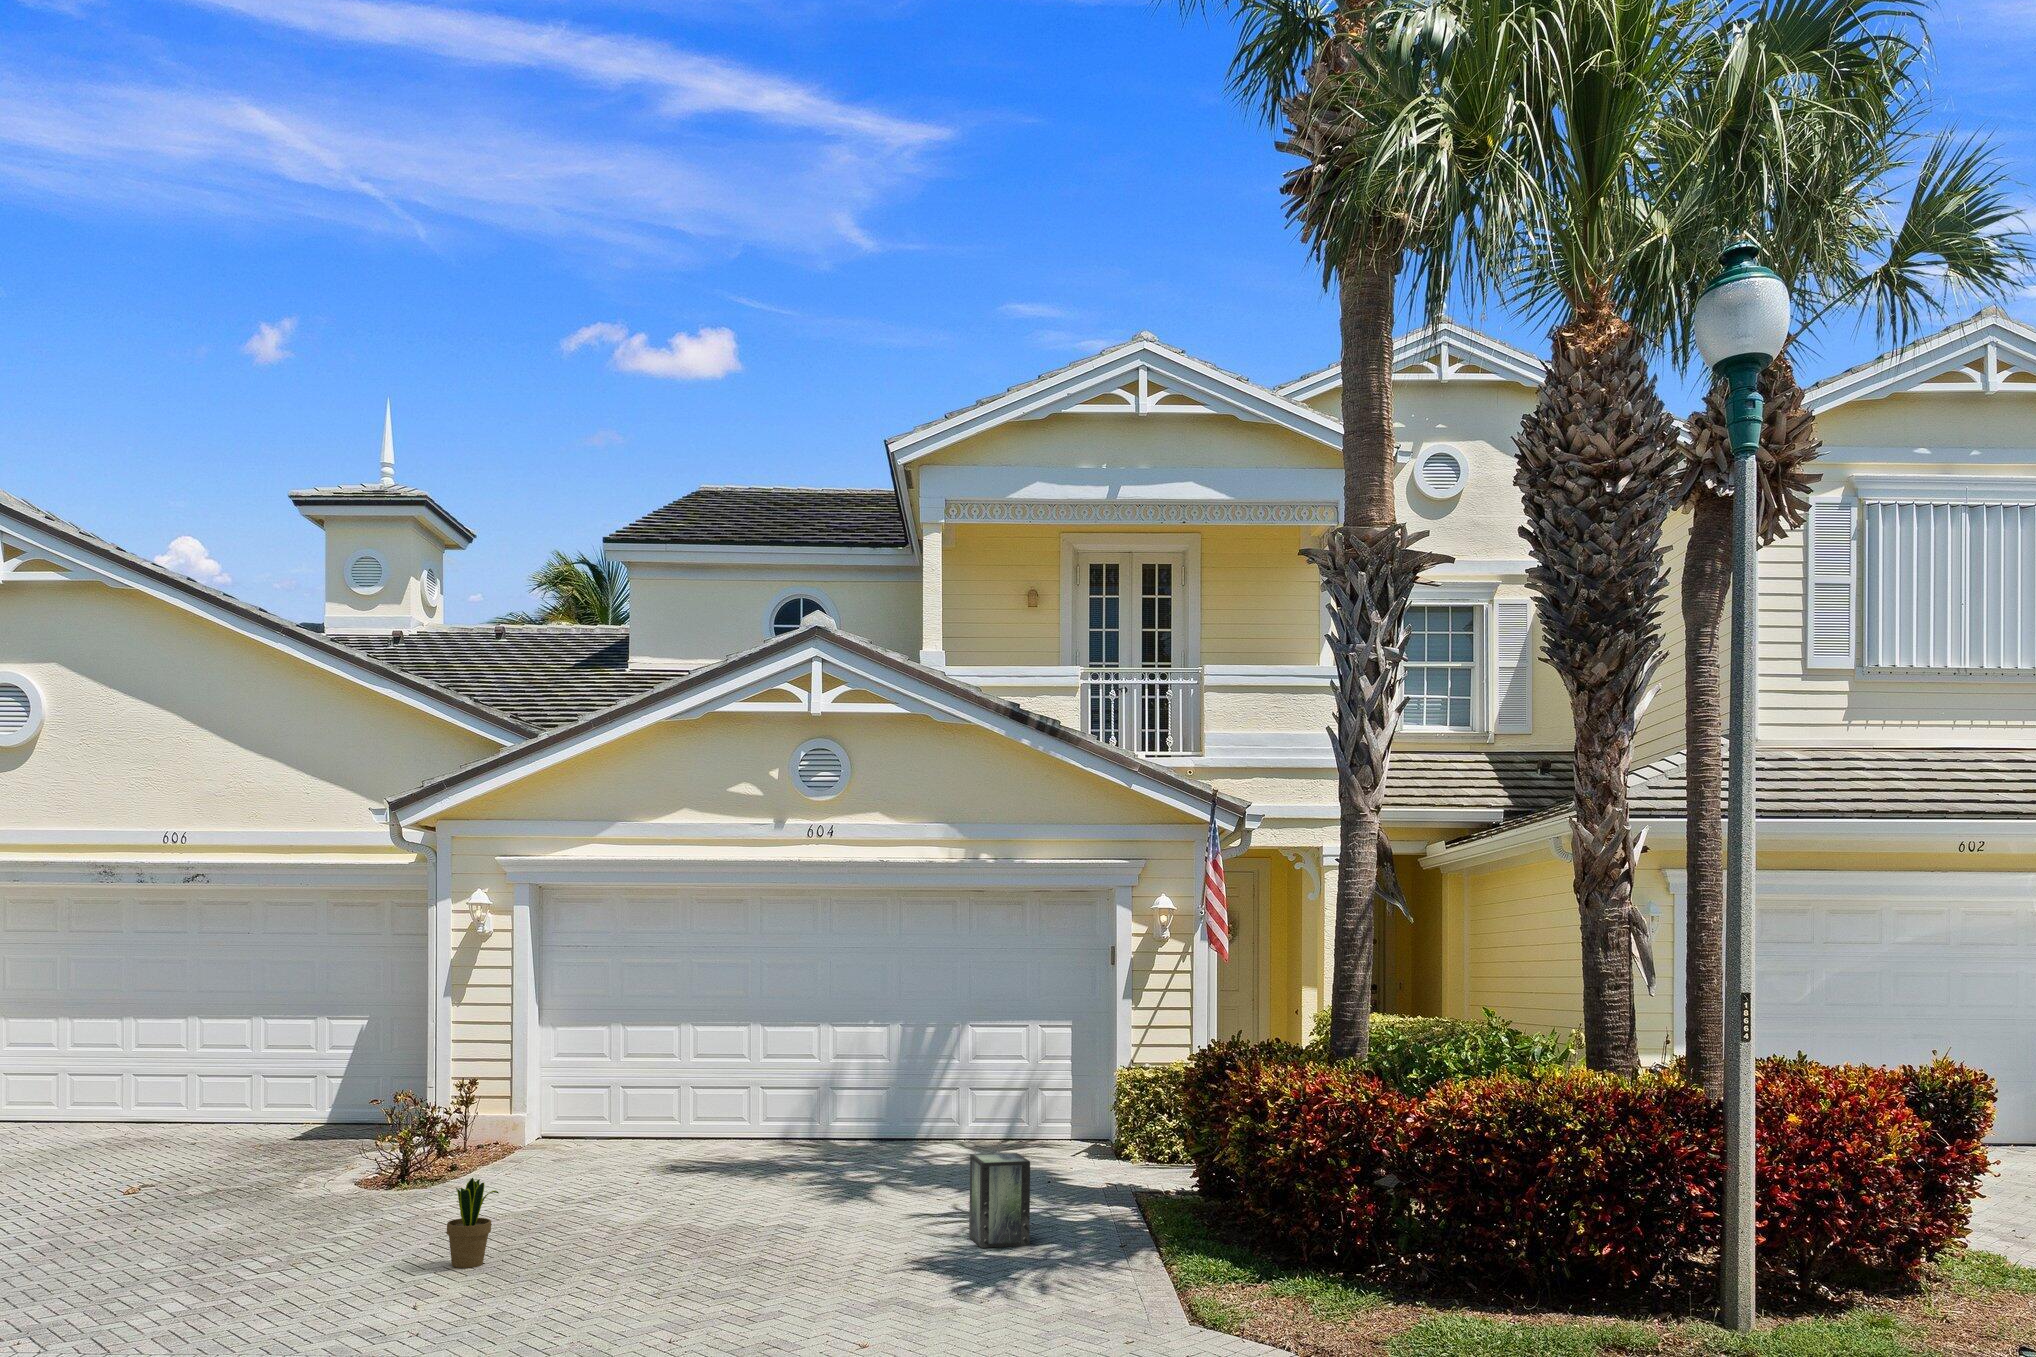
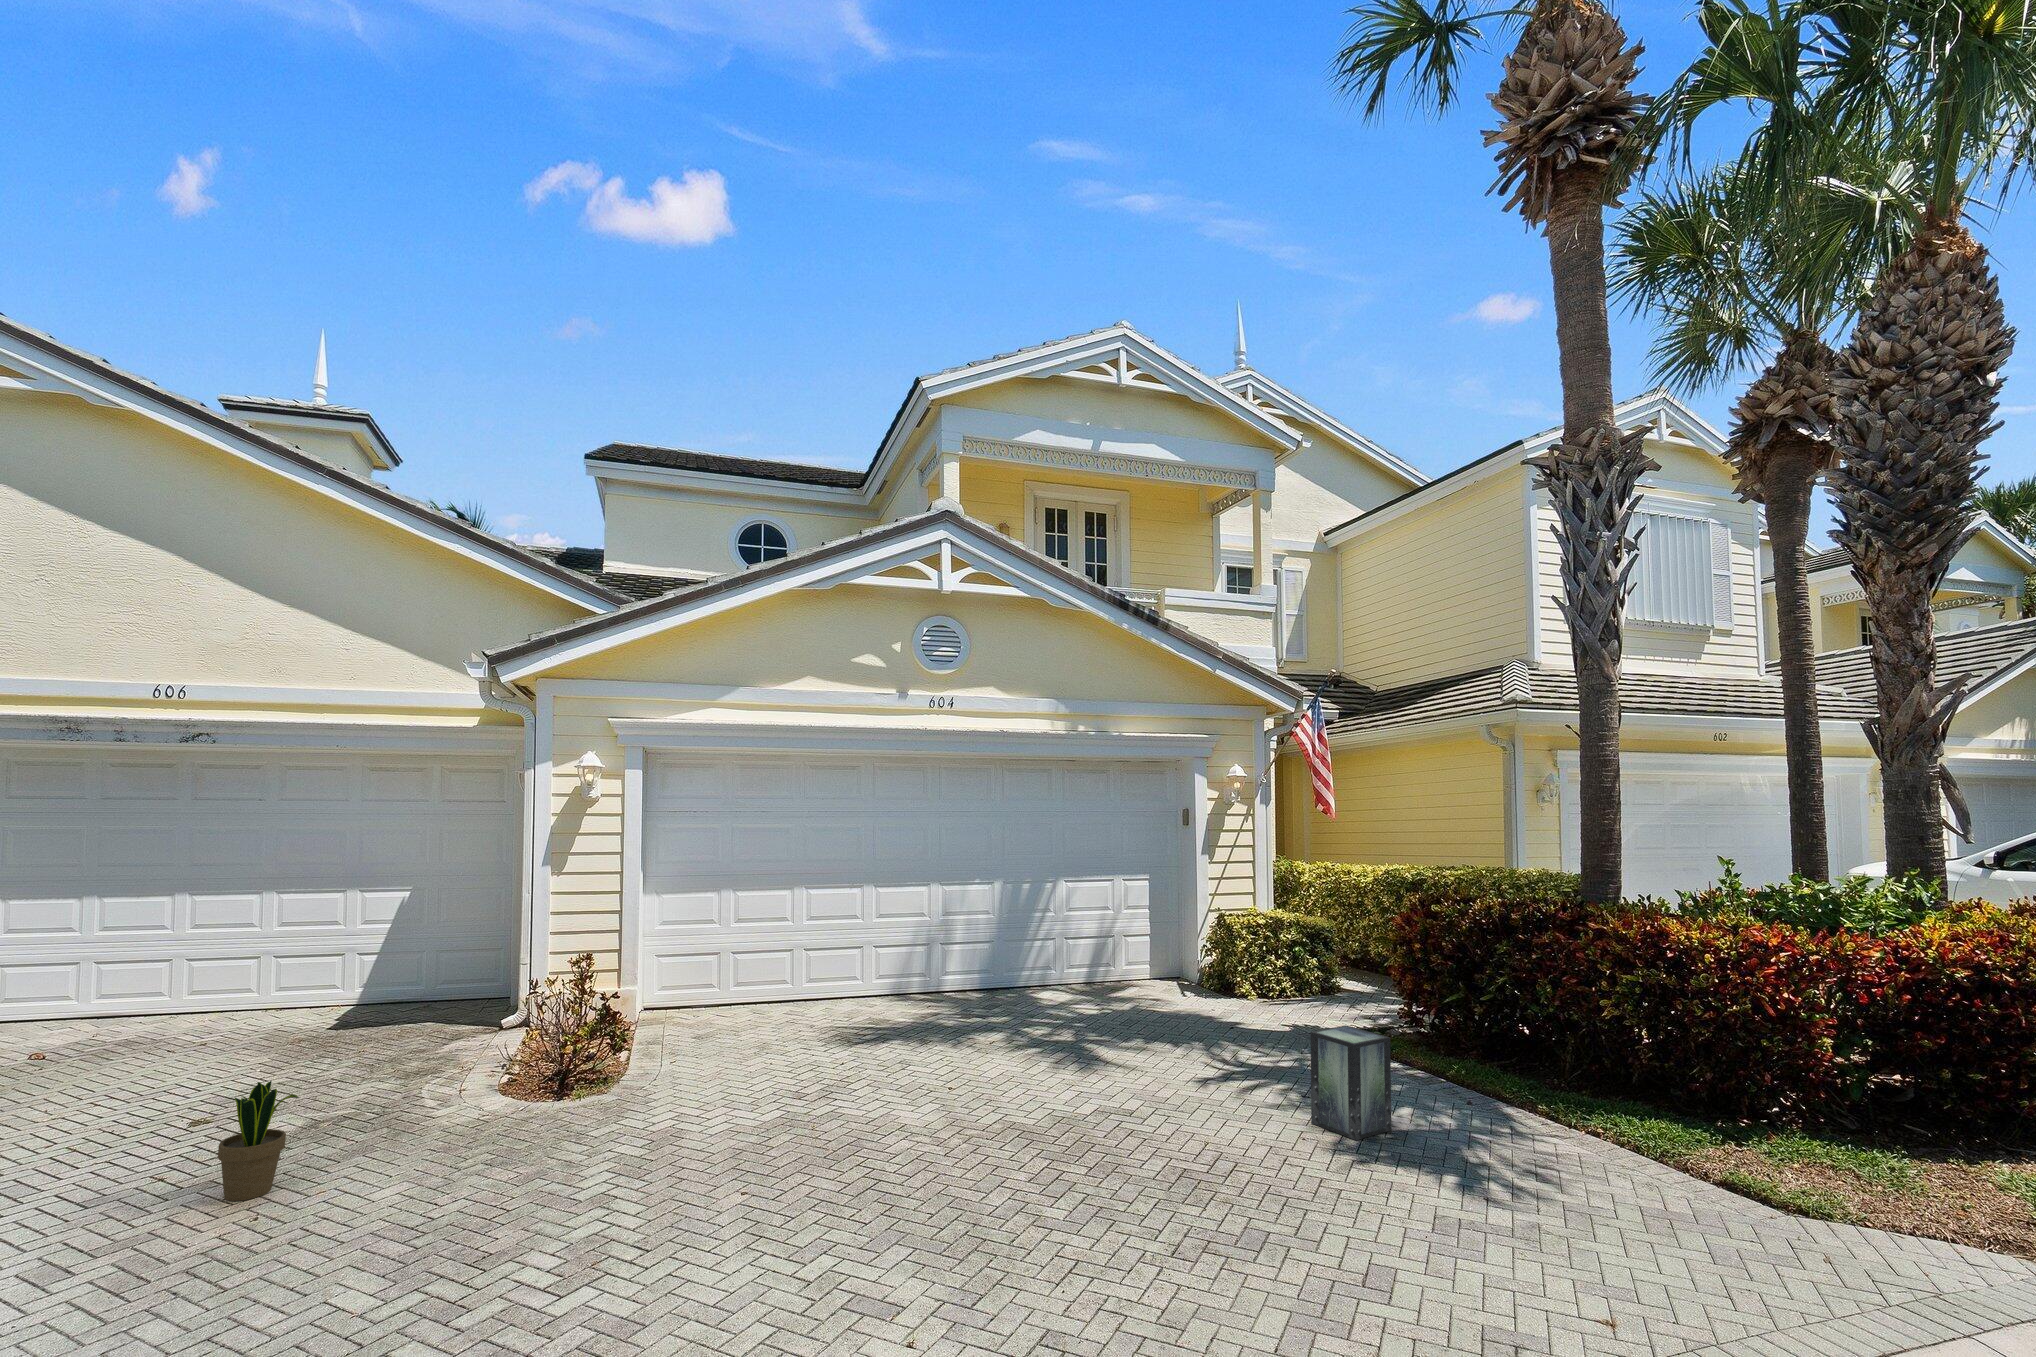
potted plant: present [447,1178,499,1268] -> present [218,1081,299,1201]

